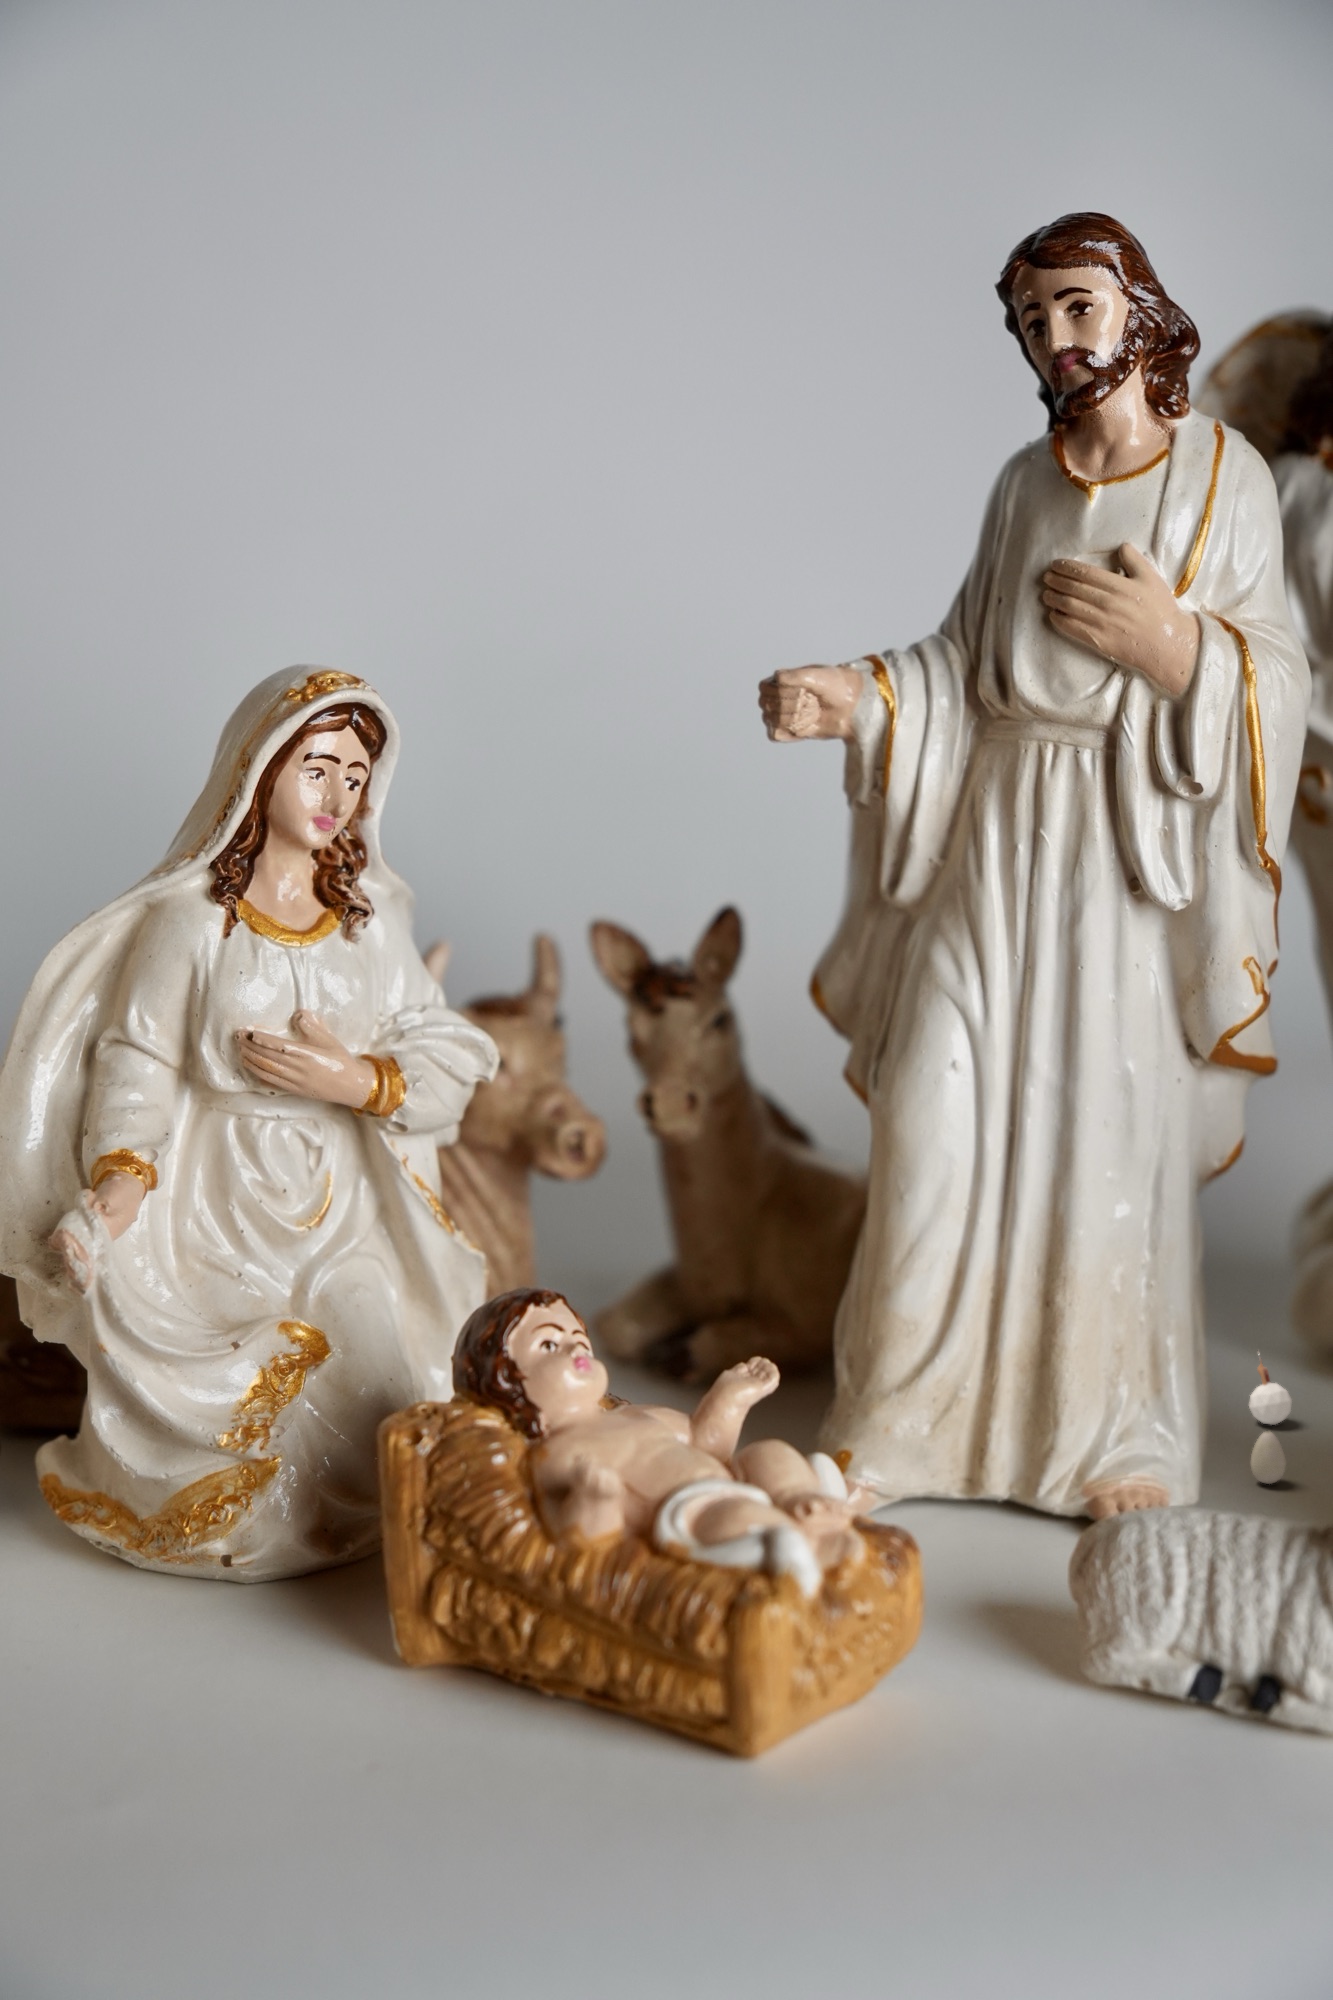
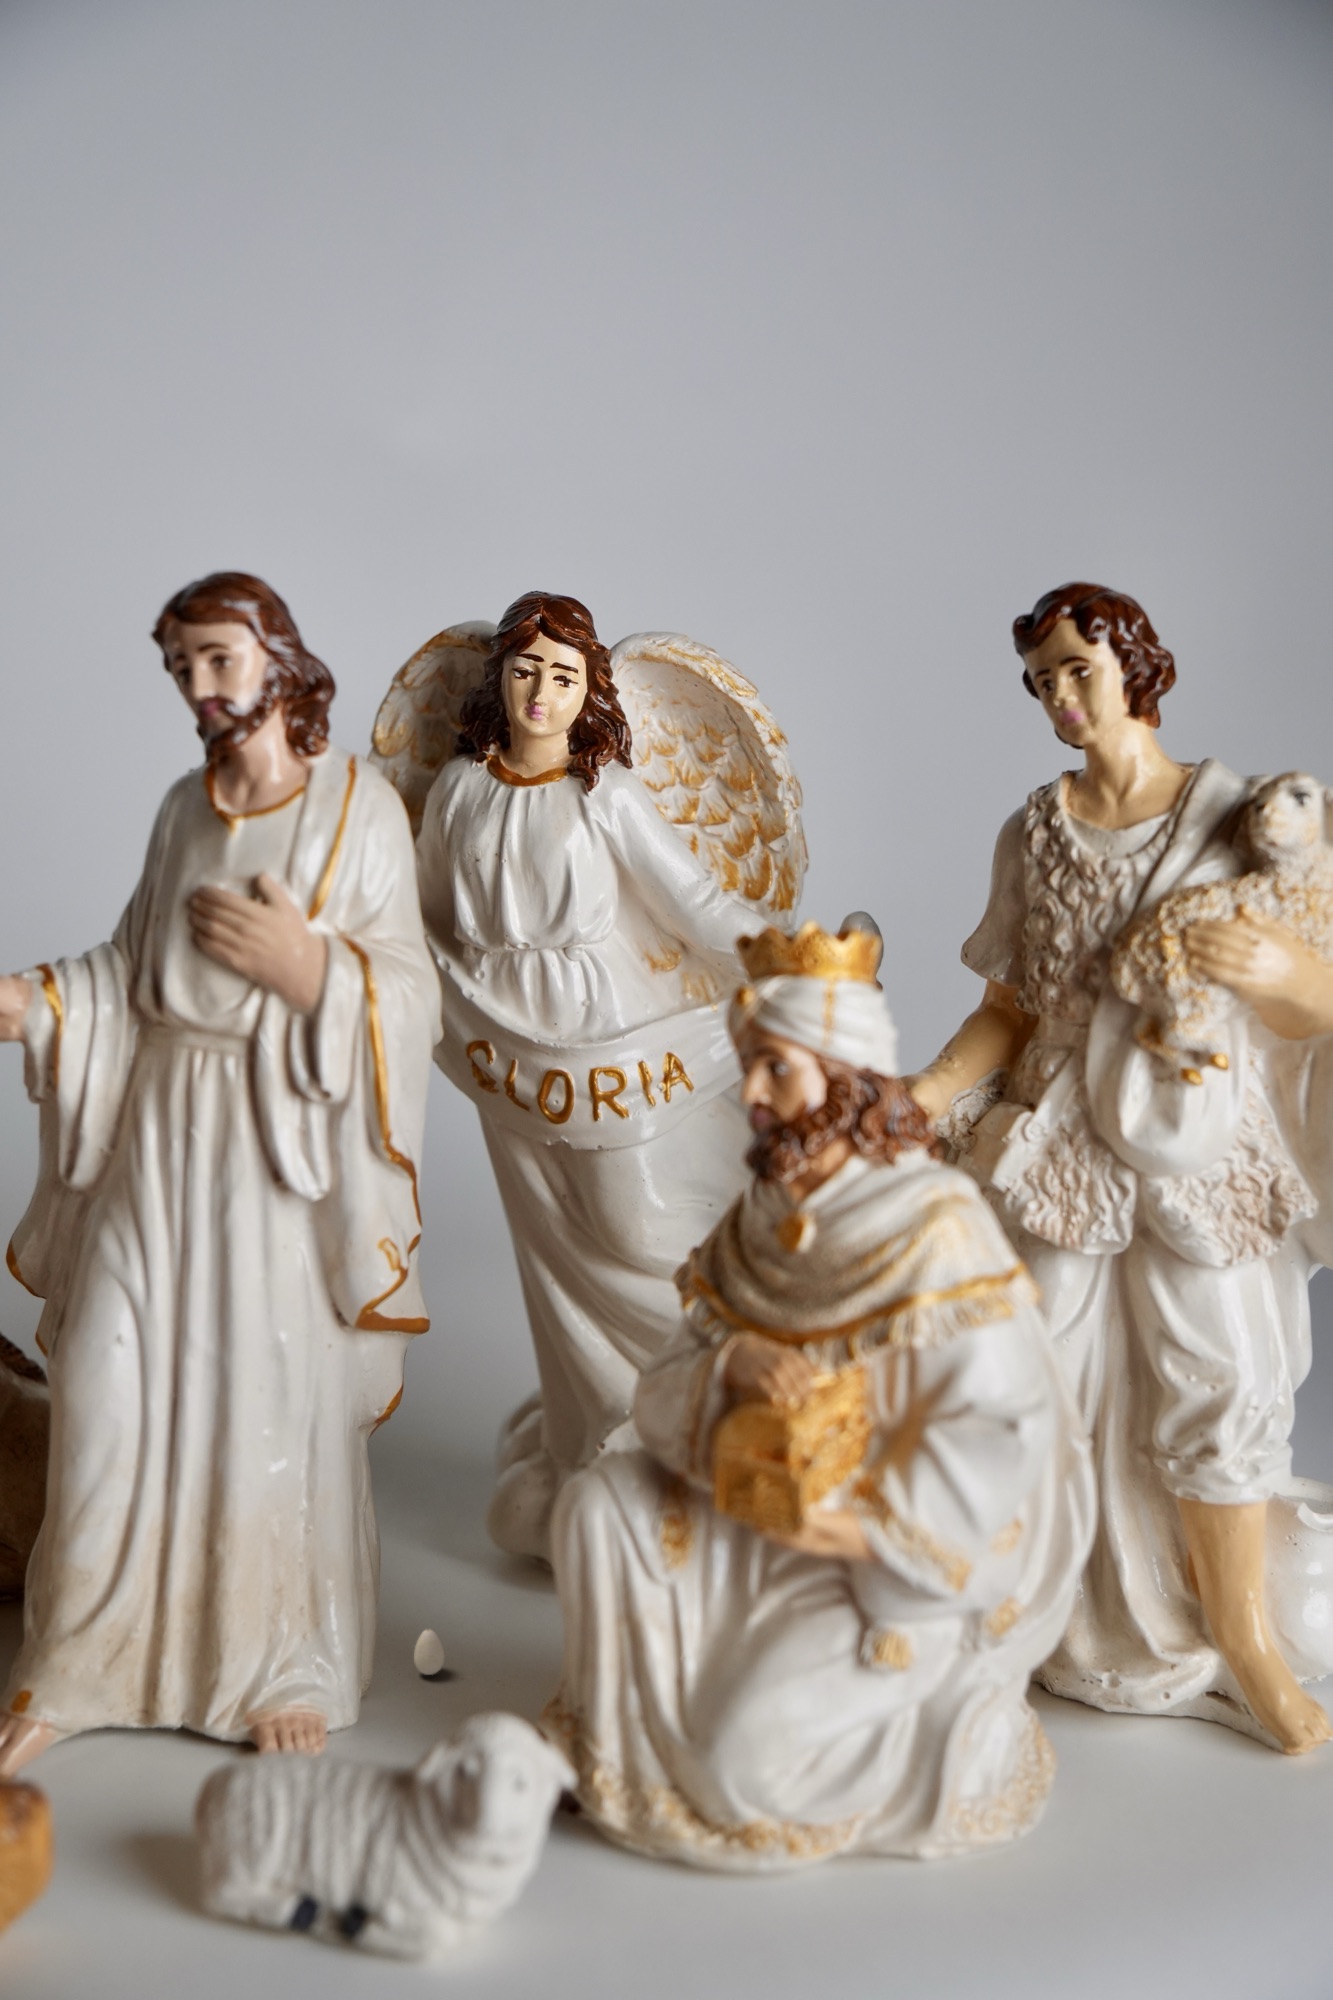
candle: present [1249,1359,1292,1425] -> none [426,1537,463,1603]

